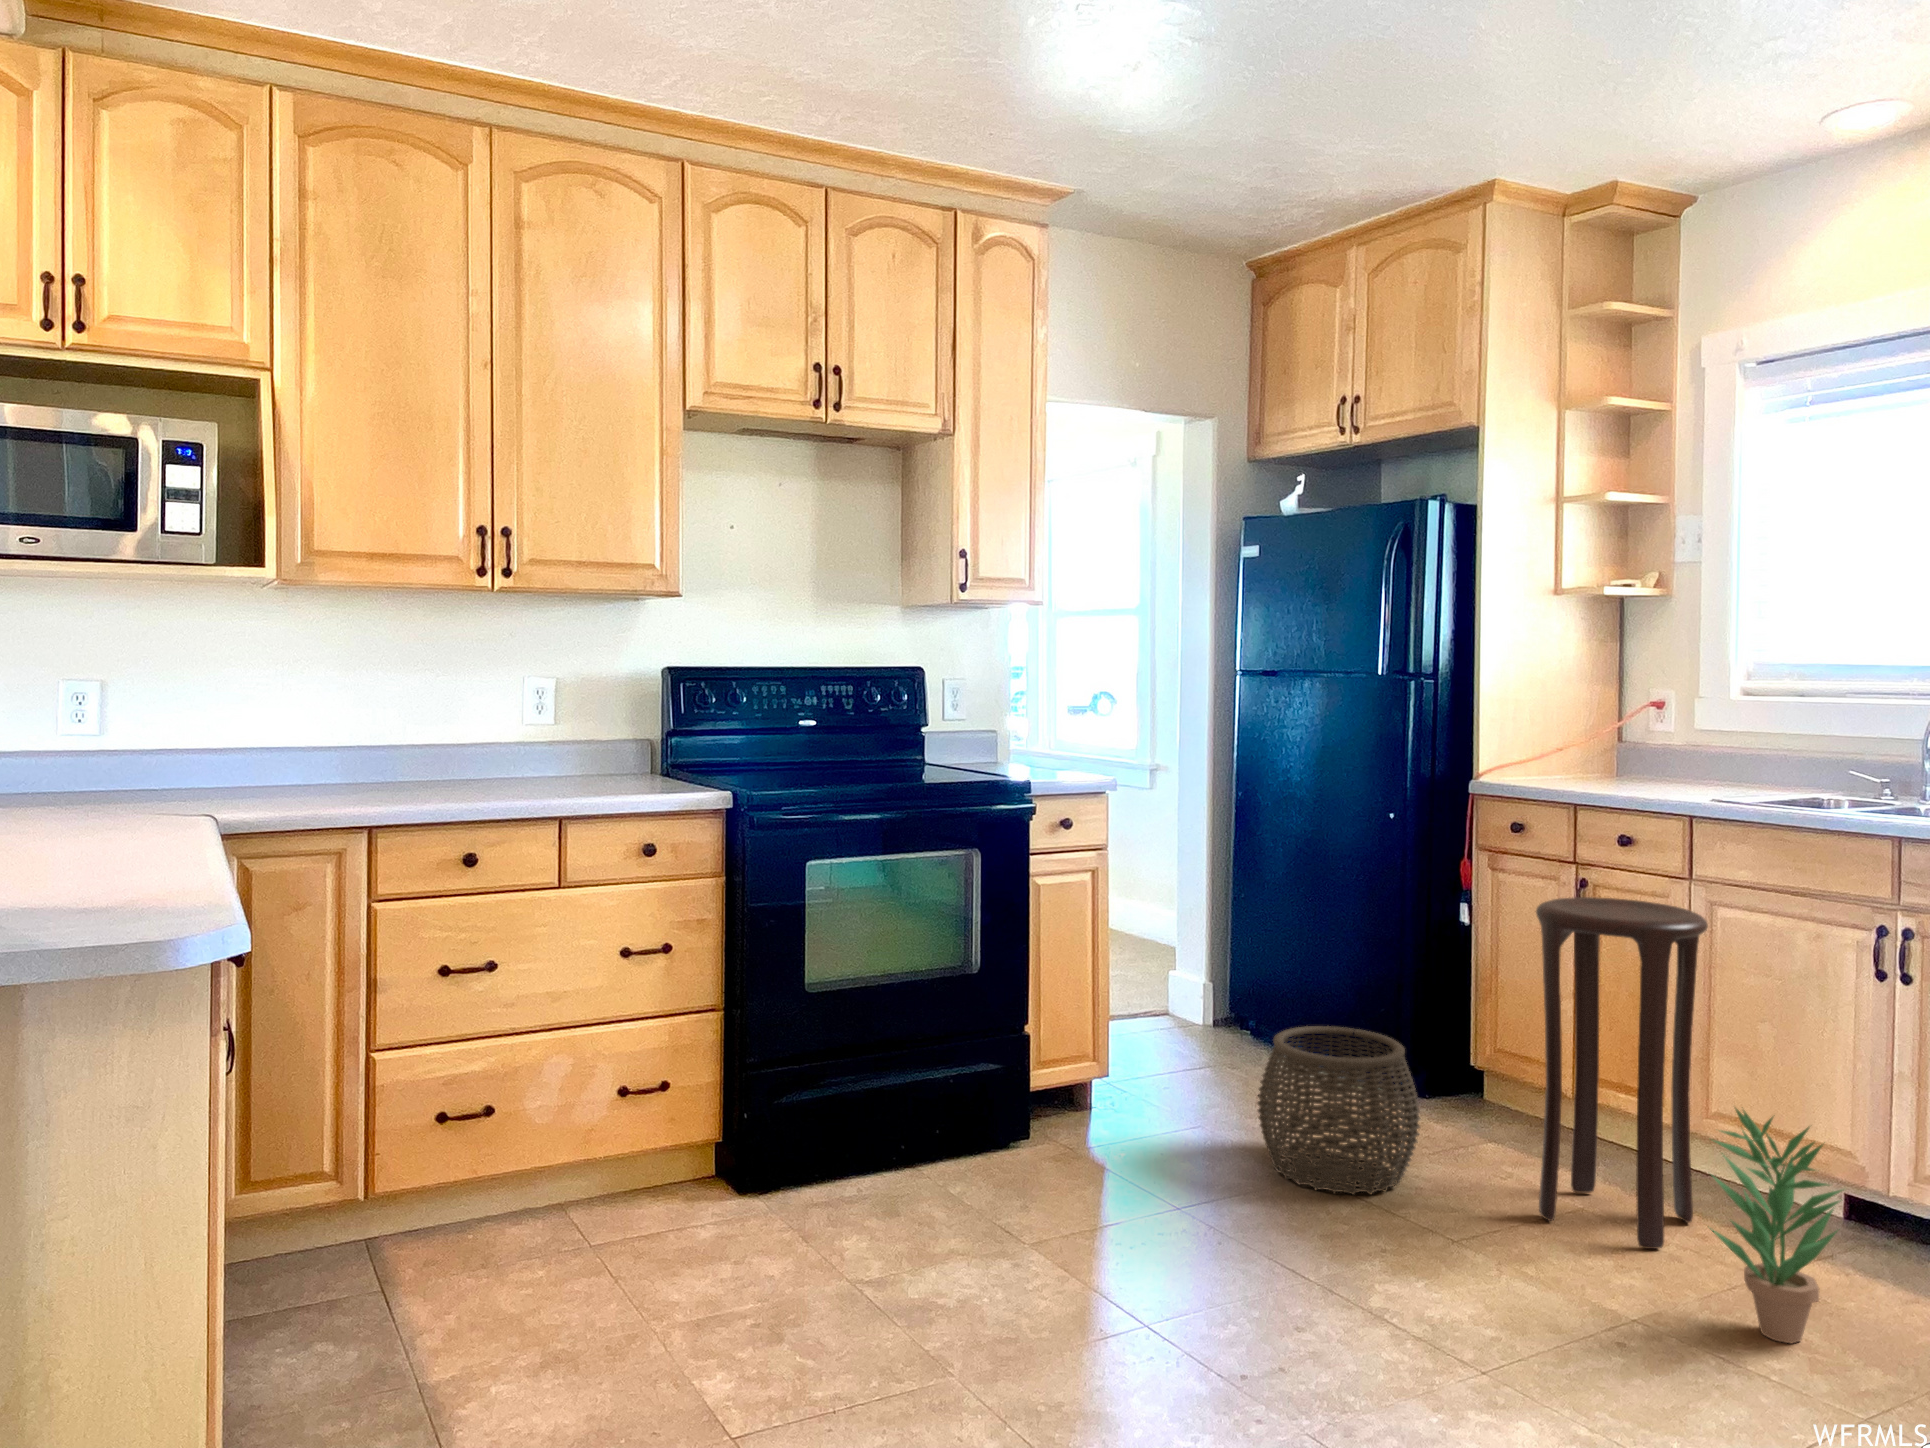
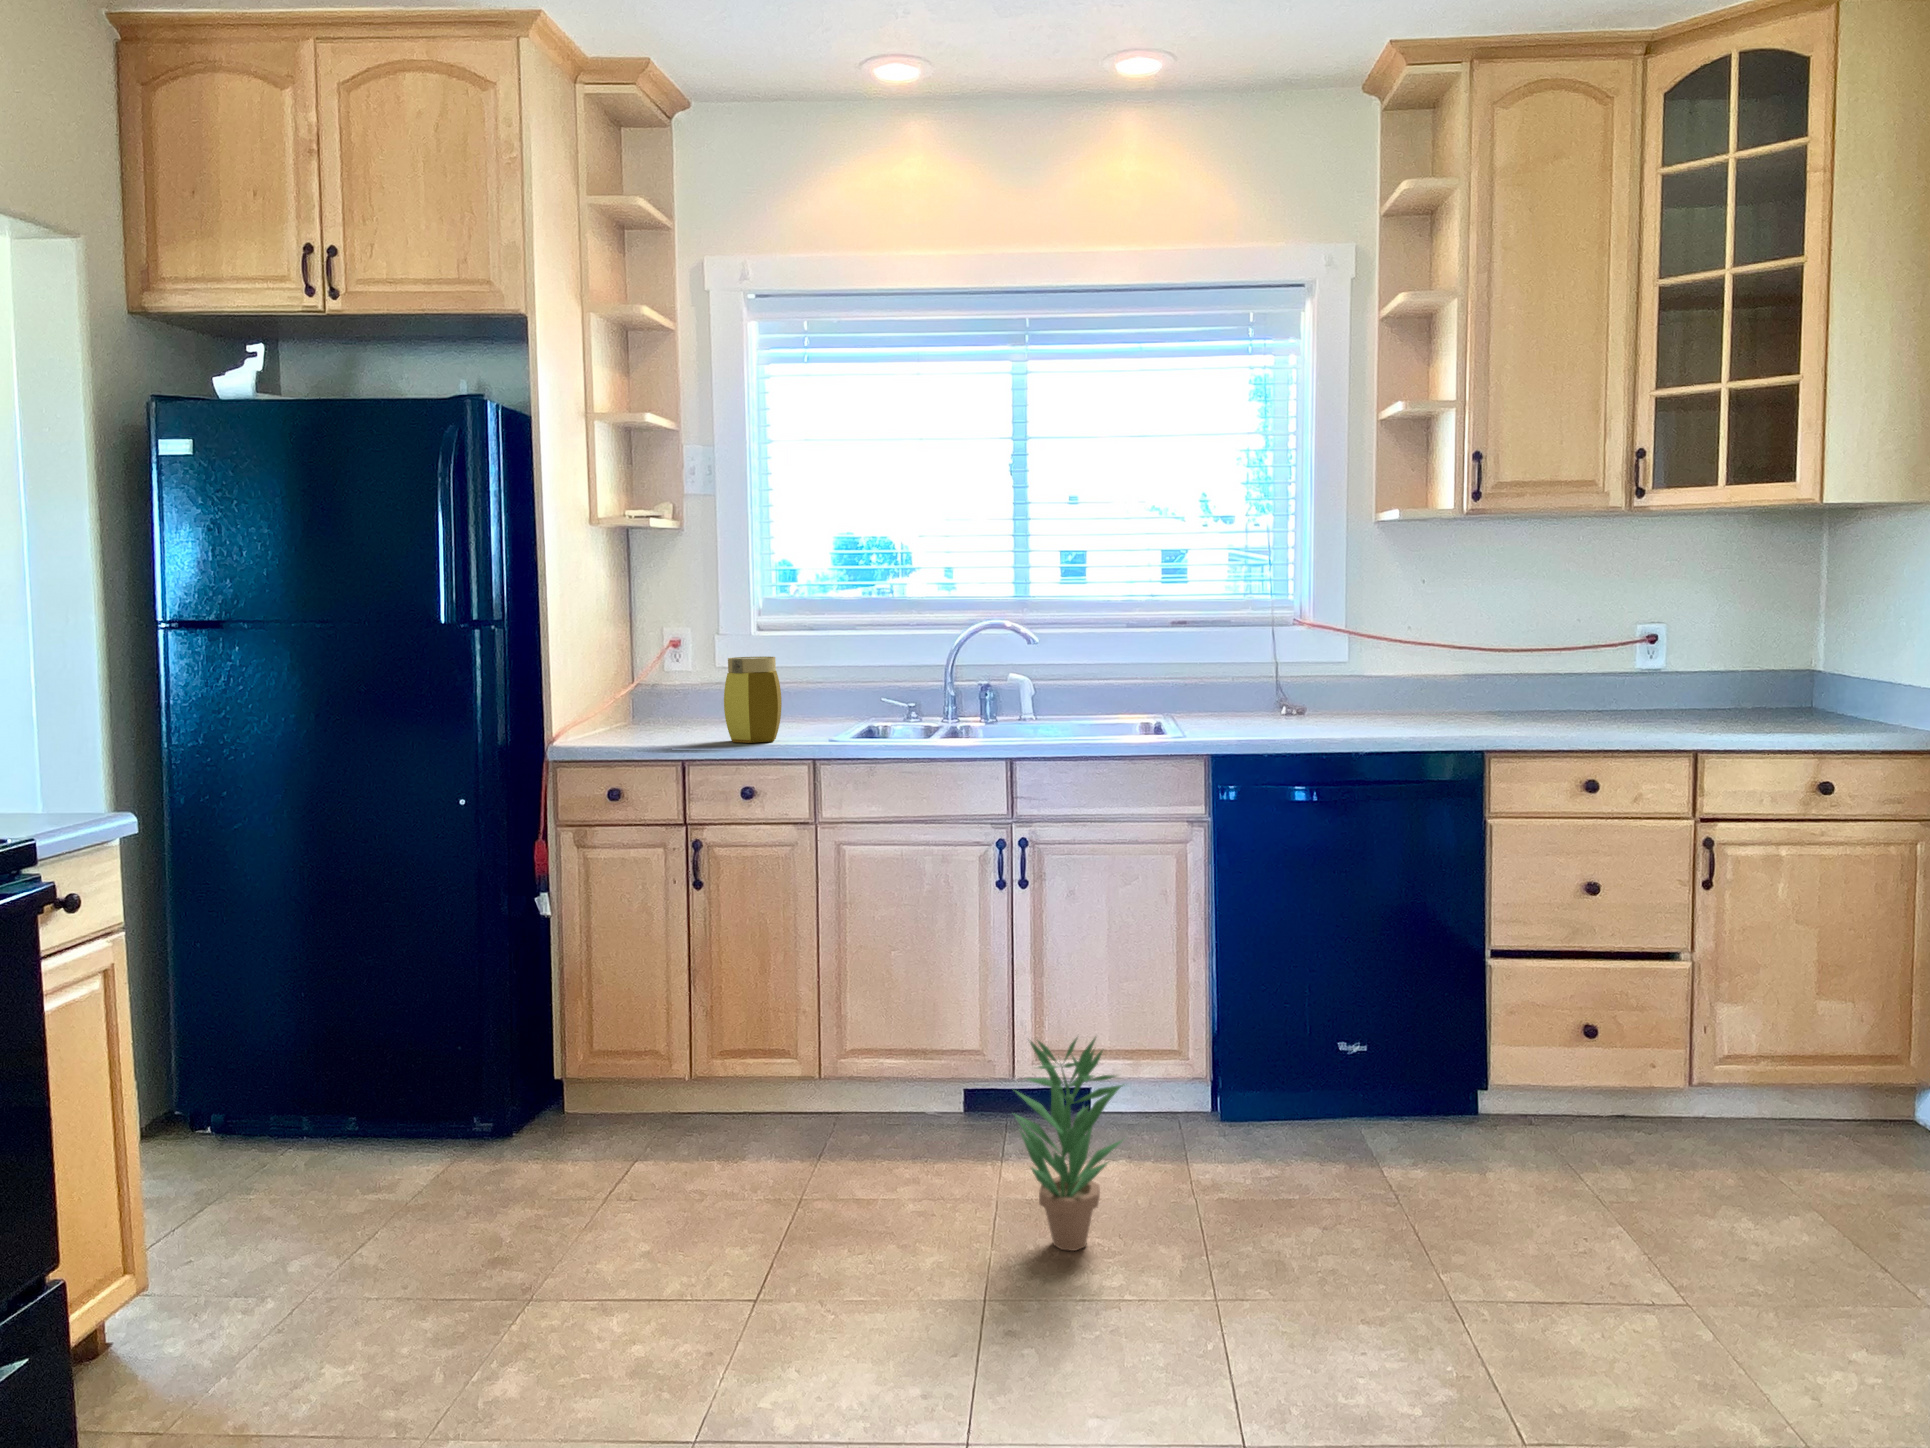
jar: none [1608,717,1672,797] -> present [724,657,782,743]
stool: present [1536,897,1708,1249] -> none [744,853,912,1227]
woven basket: present [1257,1026,1420,1195] -> none [427,1083,645,1320]

